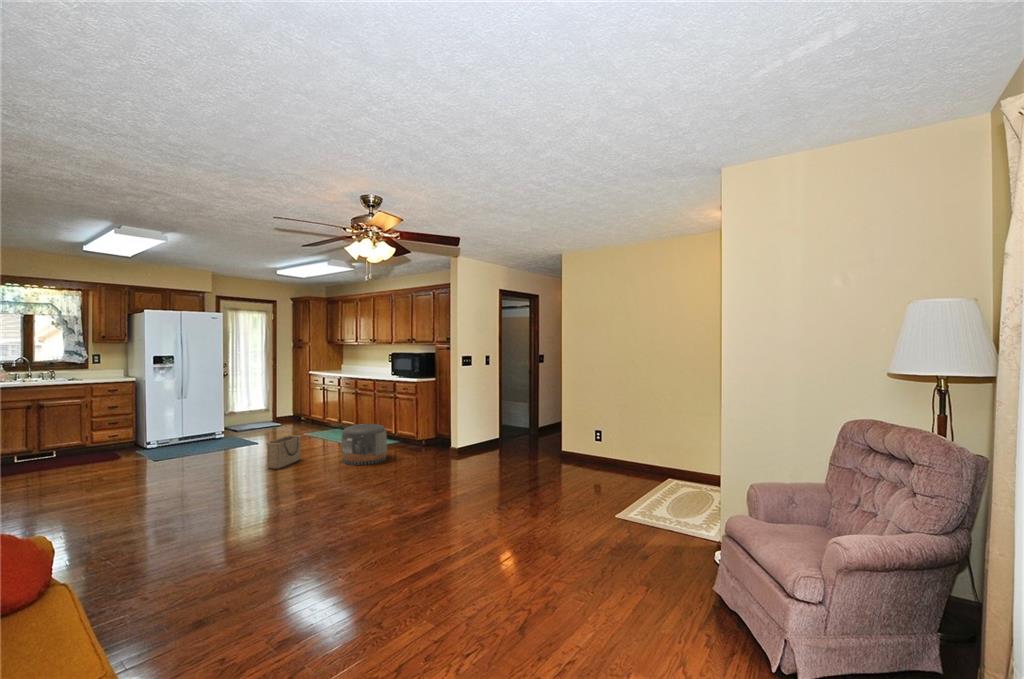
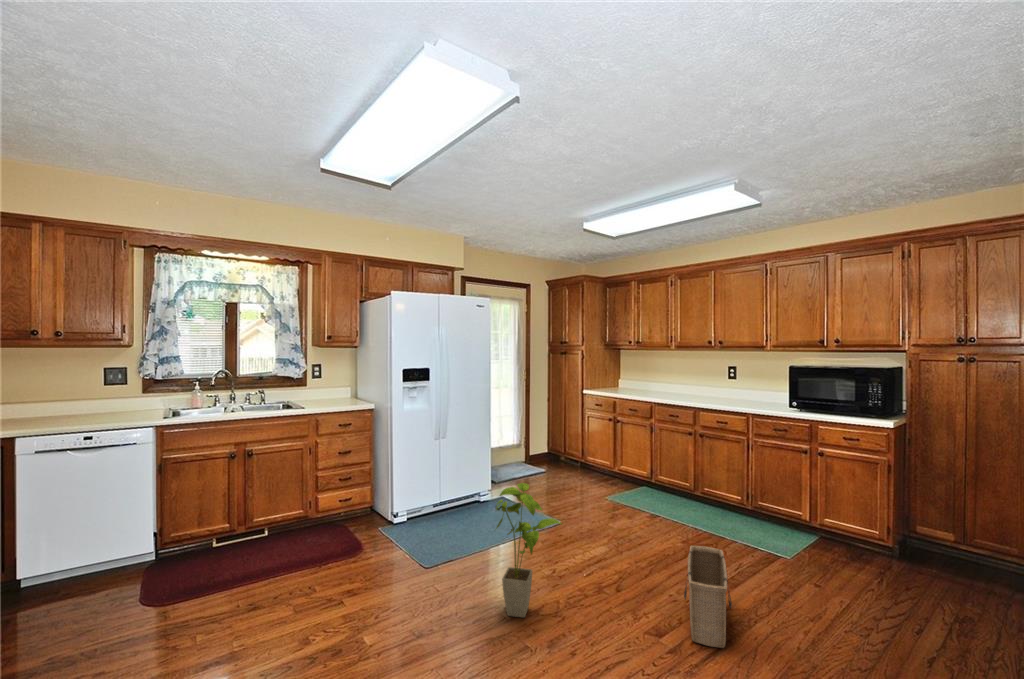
house plant: none [179,407,218,469] -> present [496,483,562,618]
pouf: present [342,424,387,465] -> none [822,530,955,658]

